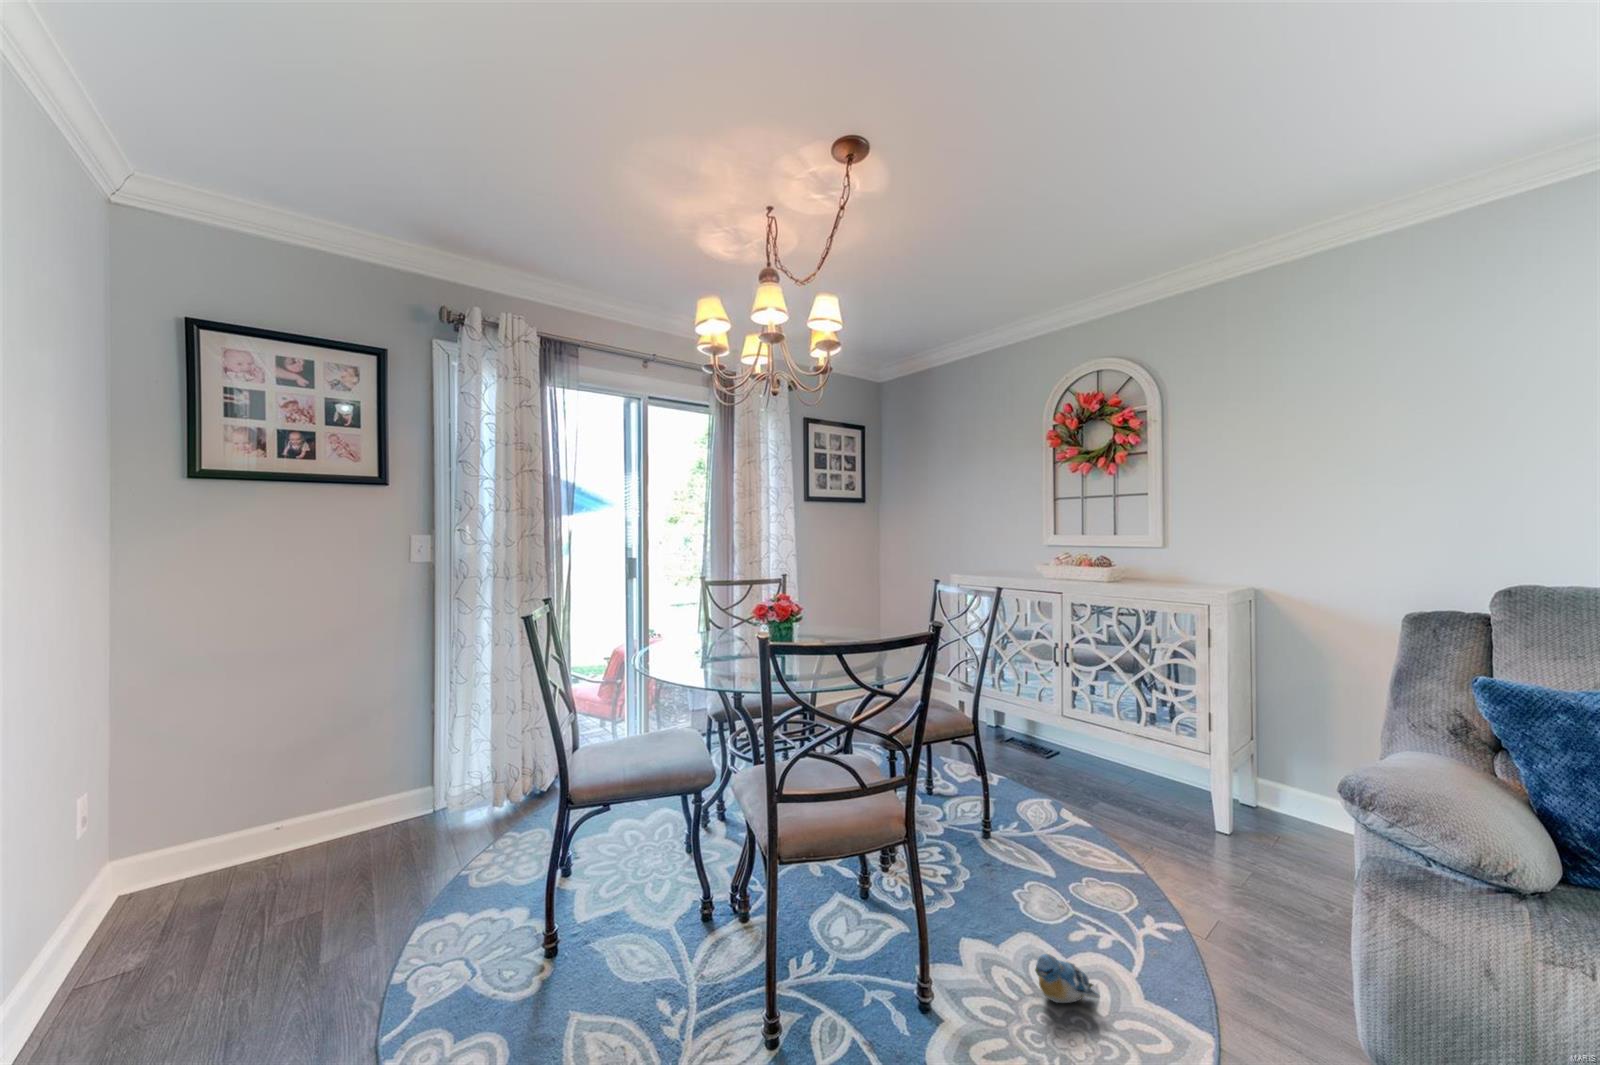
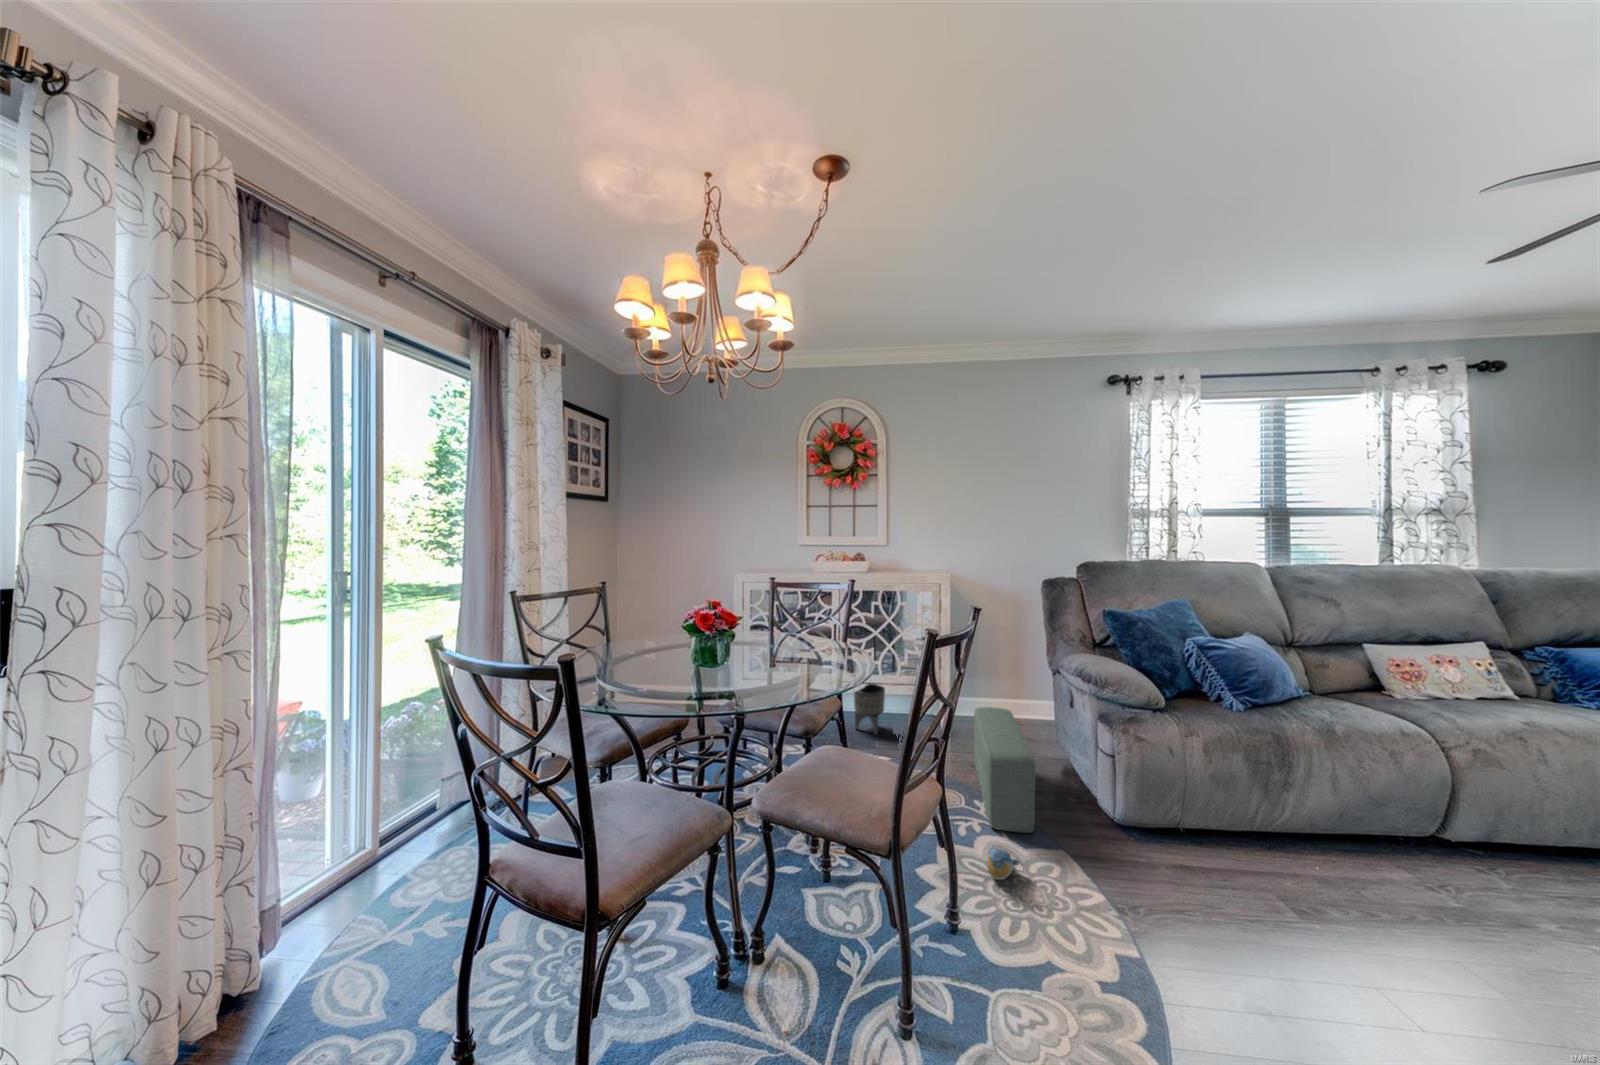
planter: none [1073,734,1120,805] -> present [853,684,885,735]
pouf: none [1122,796,1274,988] -> present [974,707,1035,833]

